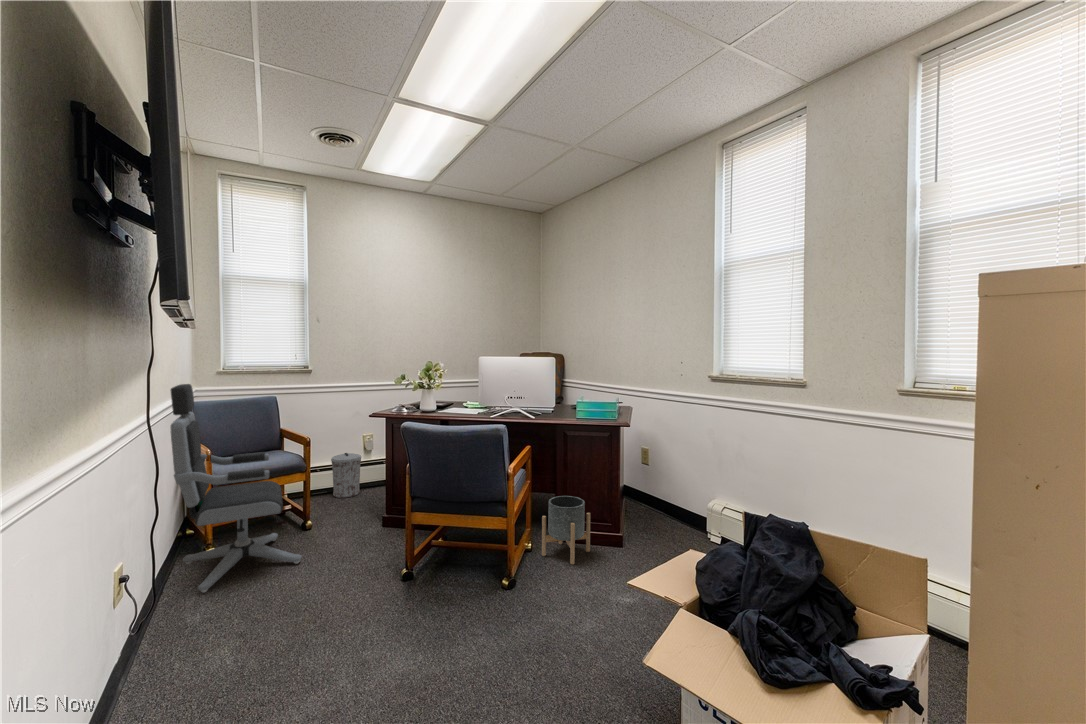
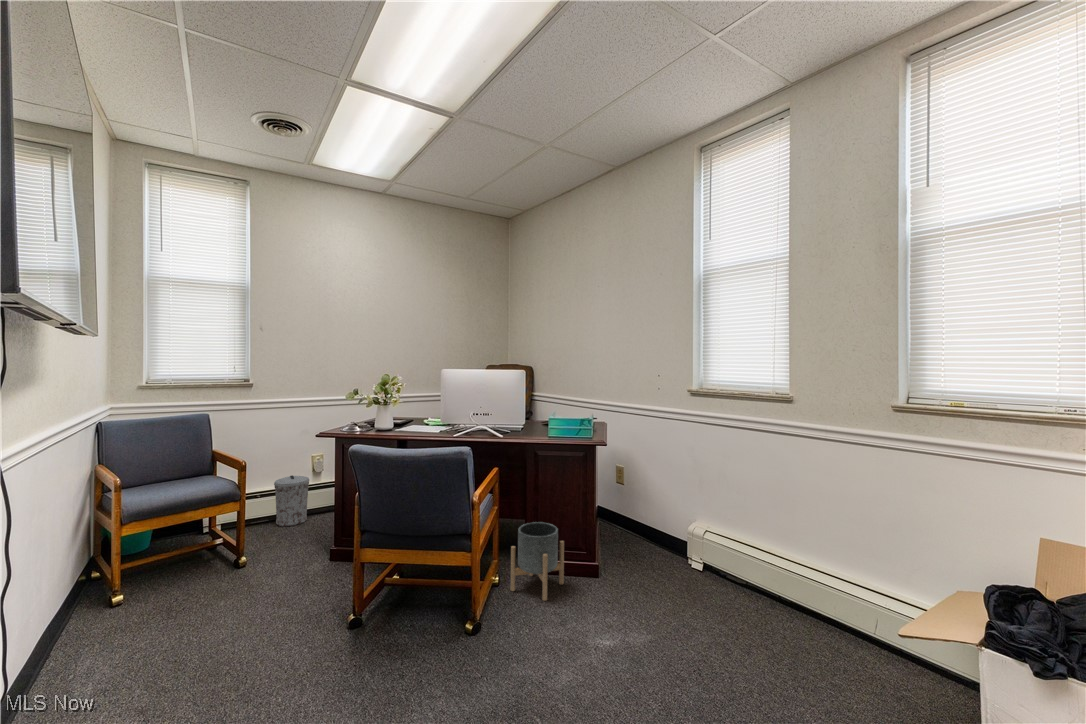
office chair: present [170,384,302,592] -> none [60,401,229,656]

